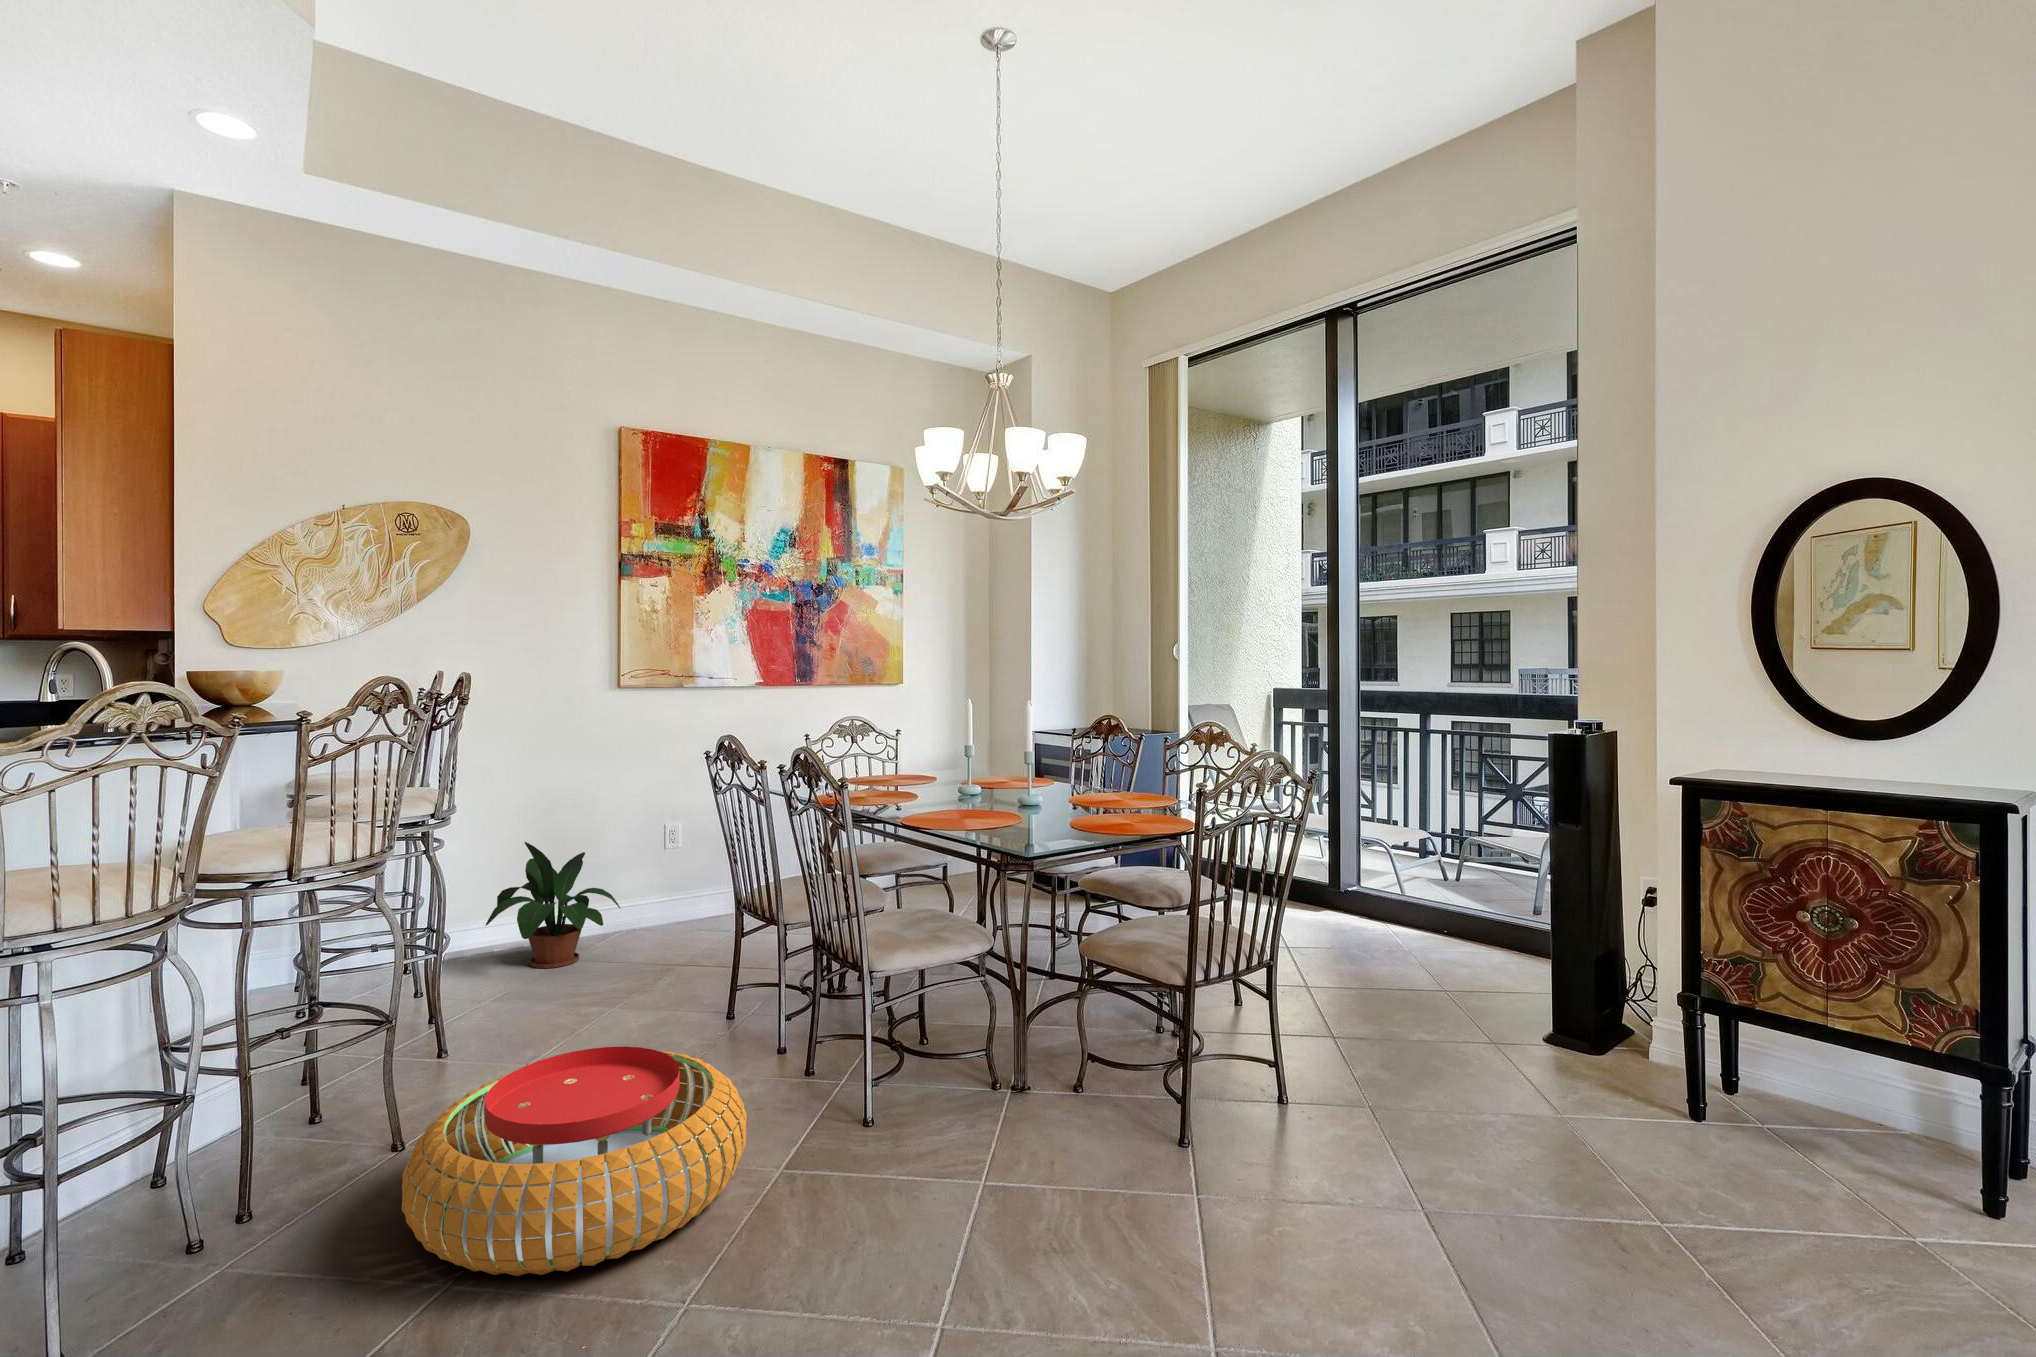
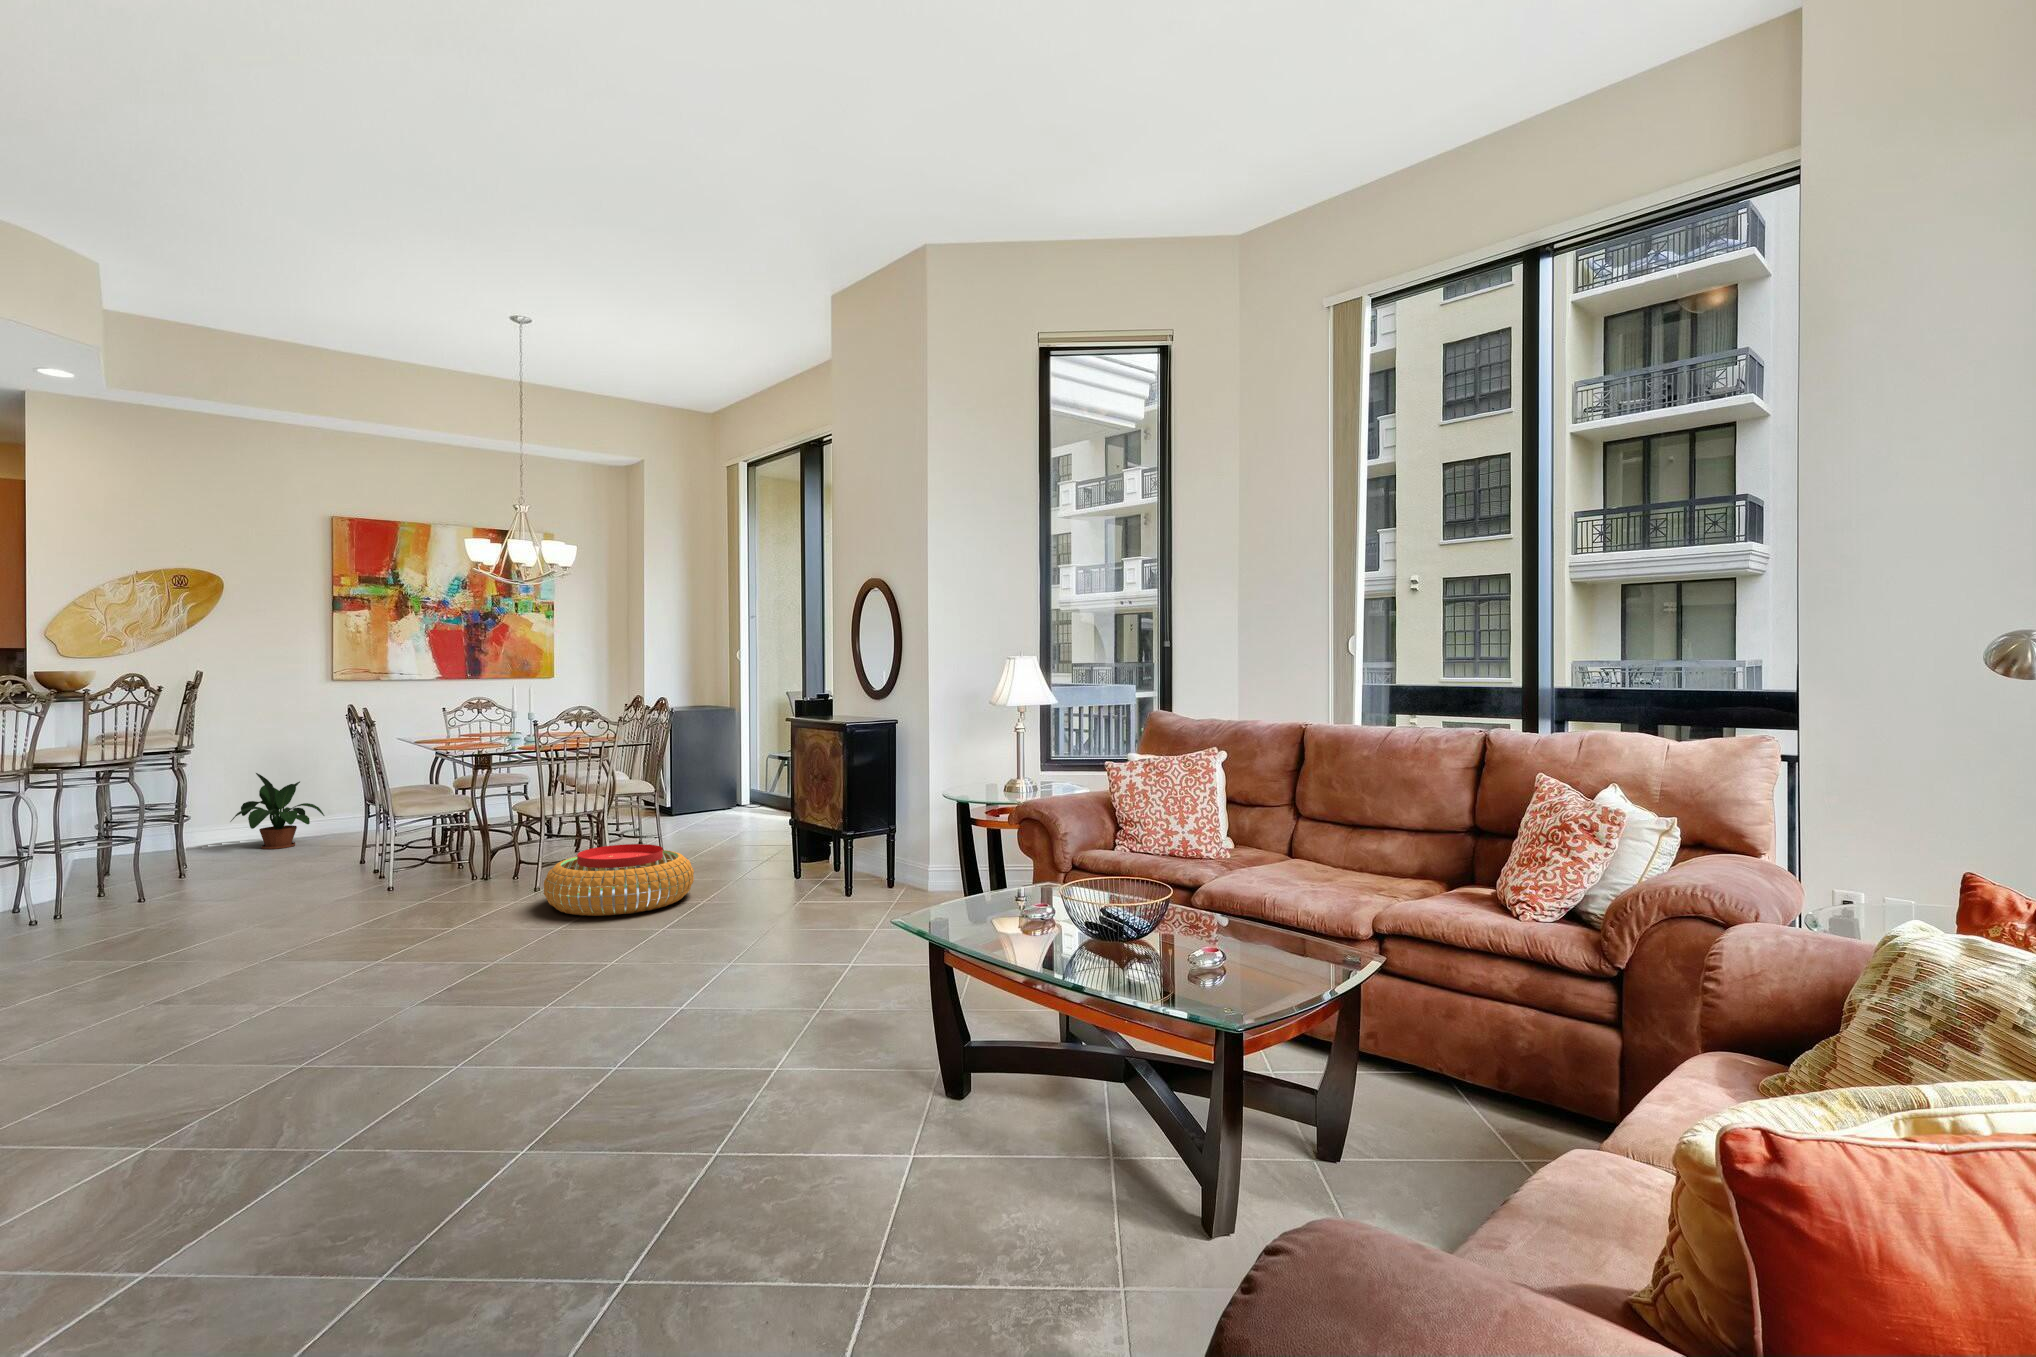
pouf: present [402,1047,747,1276] -> present [544,844,694,916]

